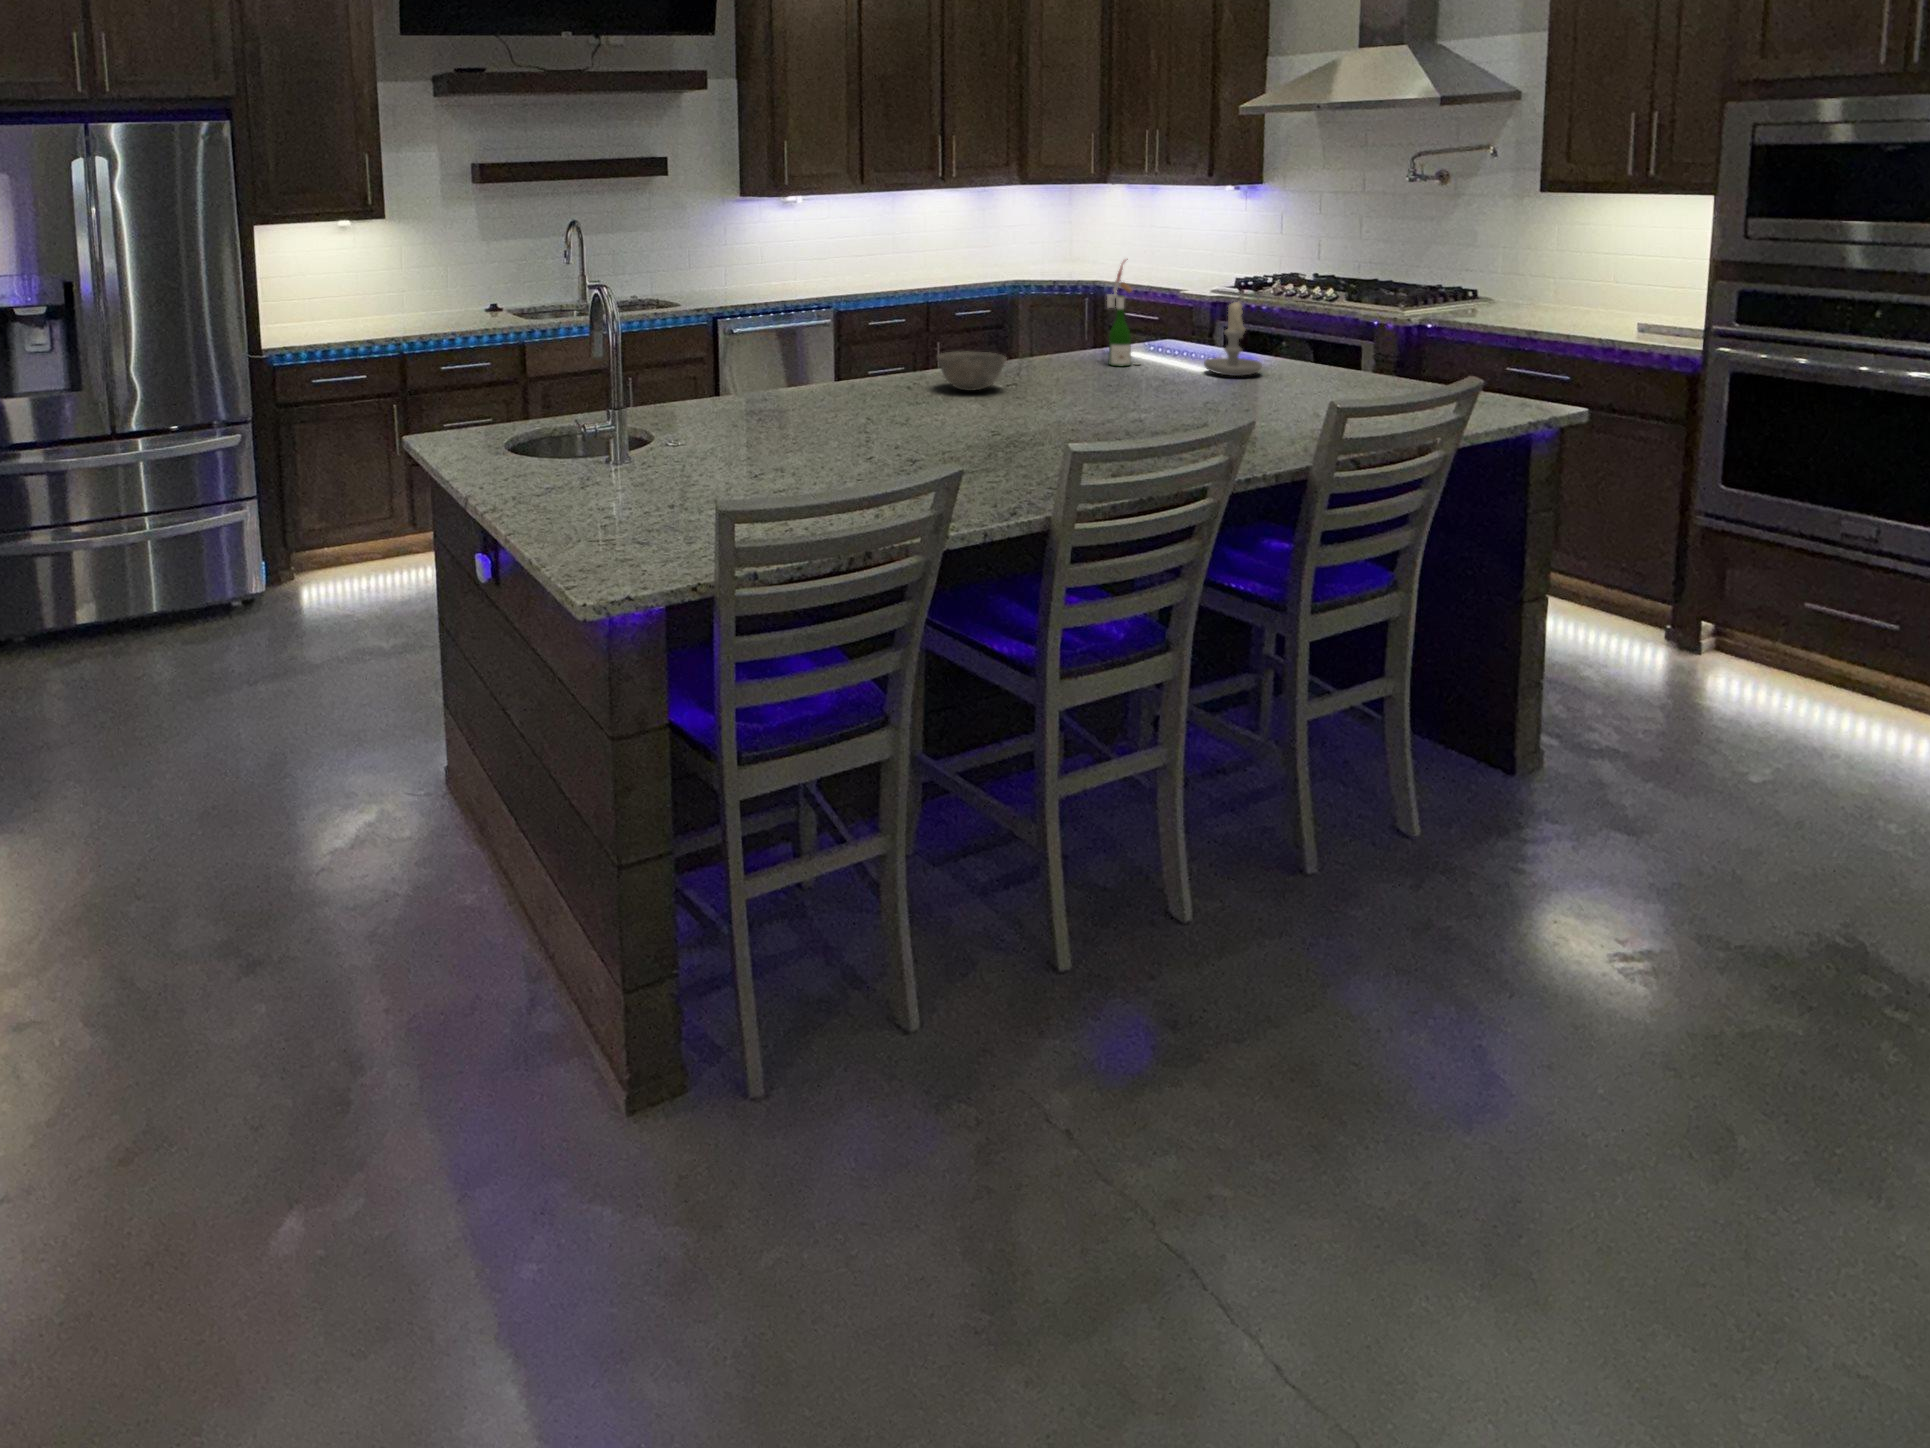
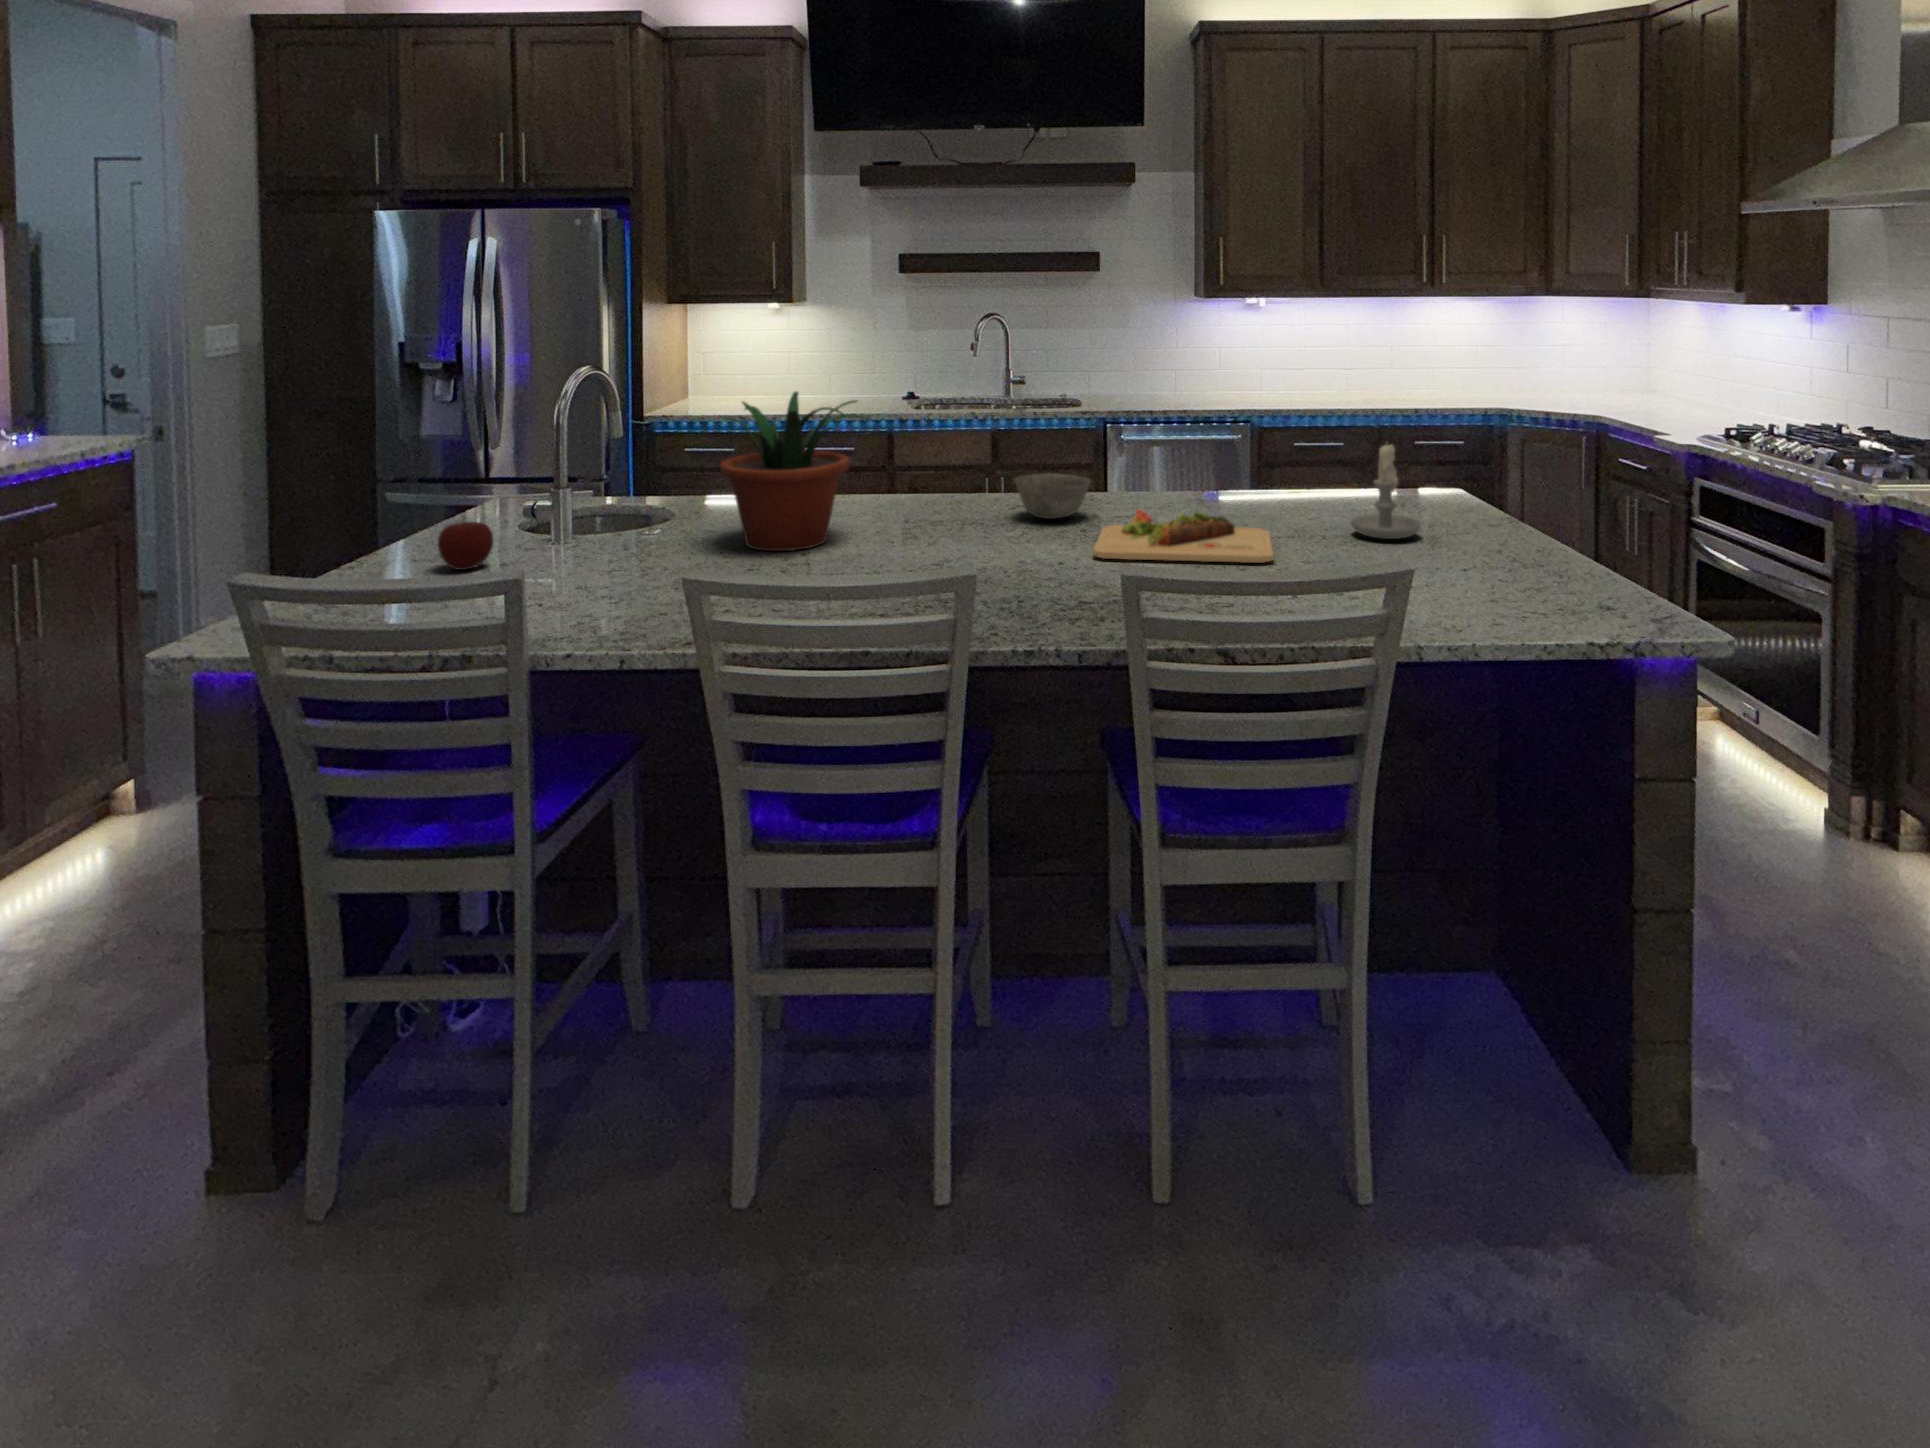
wine bottle: present [1107,259,1138,366] -> none [1280,382,1318,514]
potted plant: none [753,293,899,442] -> present [720,391,870,551]
cutting board: none [1050,366,1226,412] -> present [1093,509,1273,563]
apple: none [588,440,639,494] -> present [438,521,493,570]

